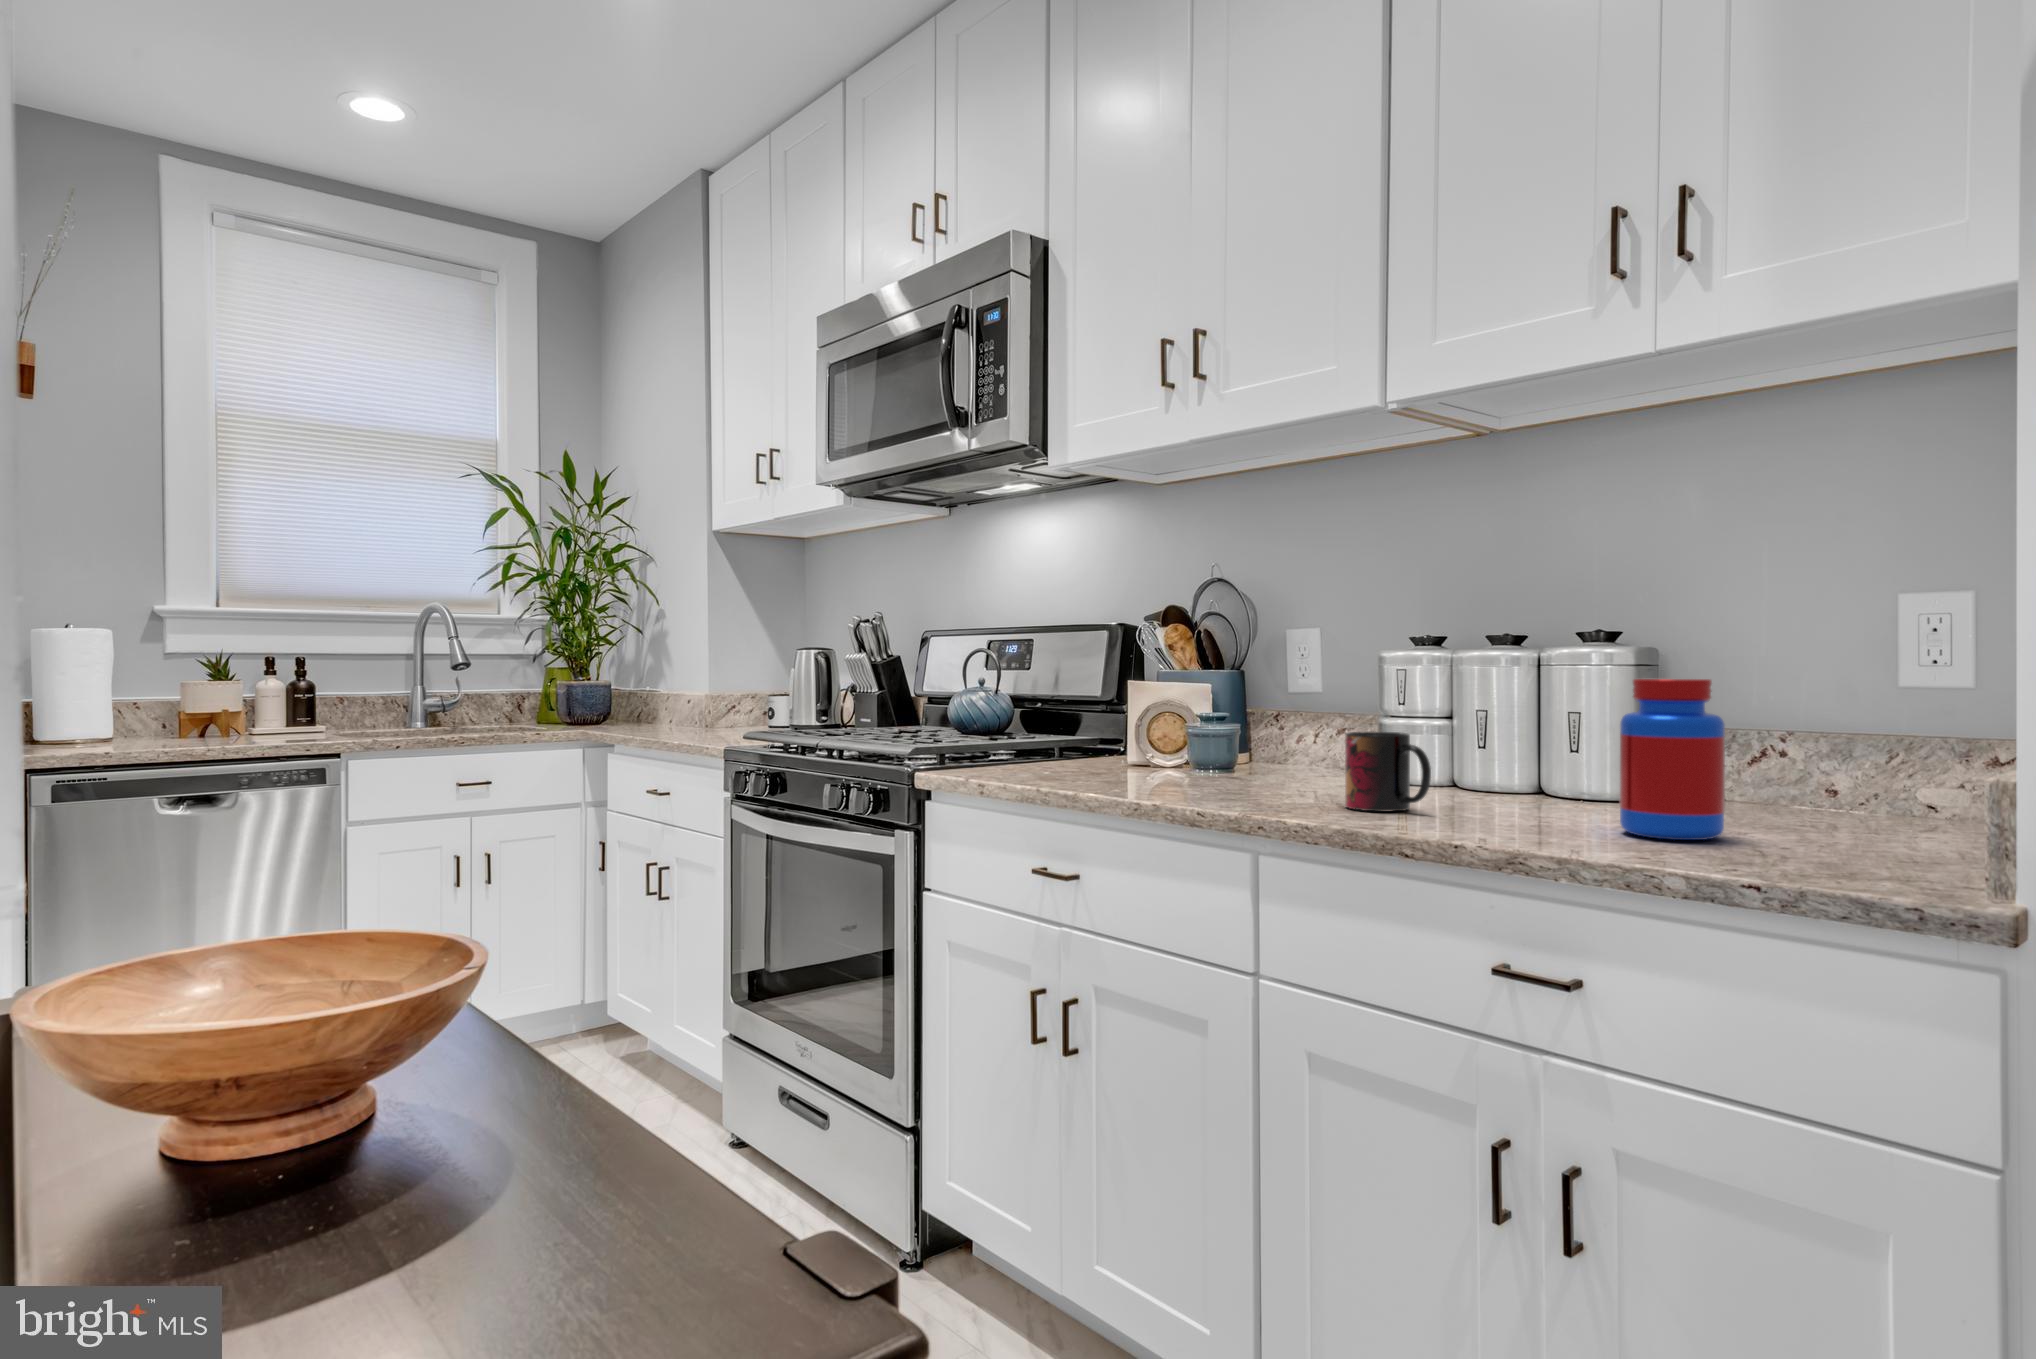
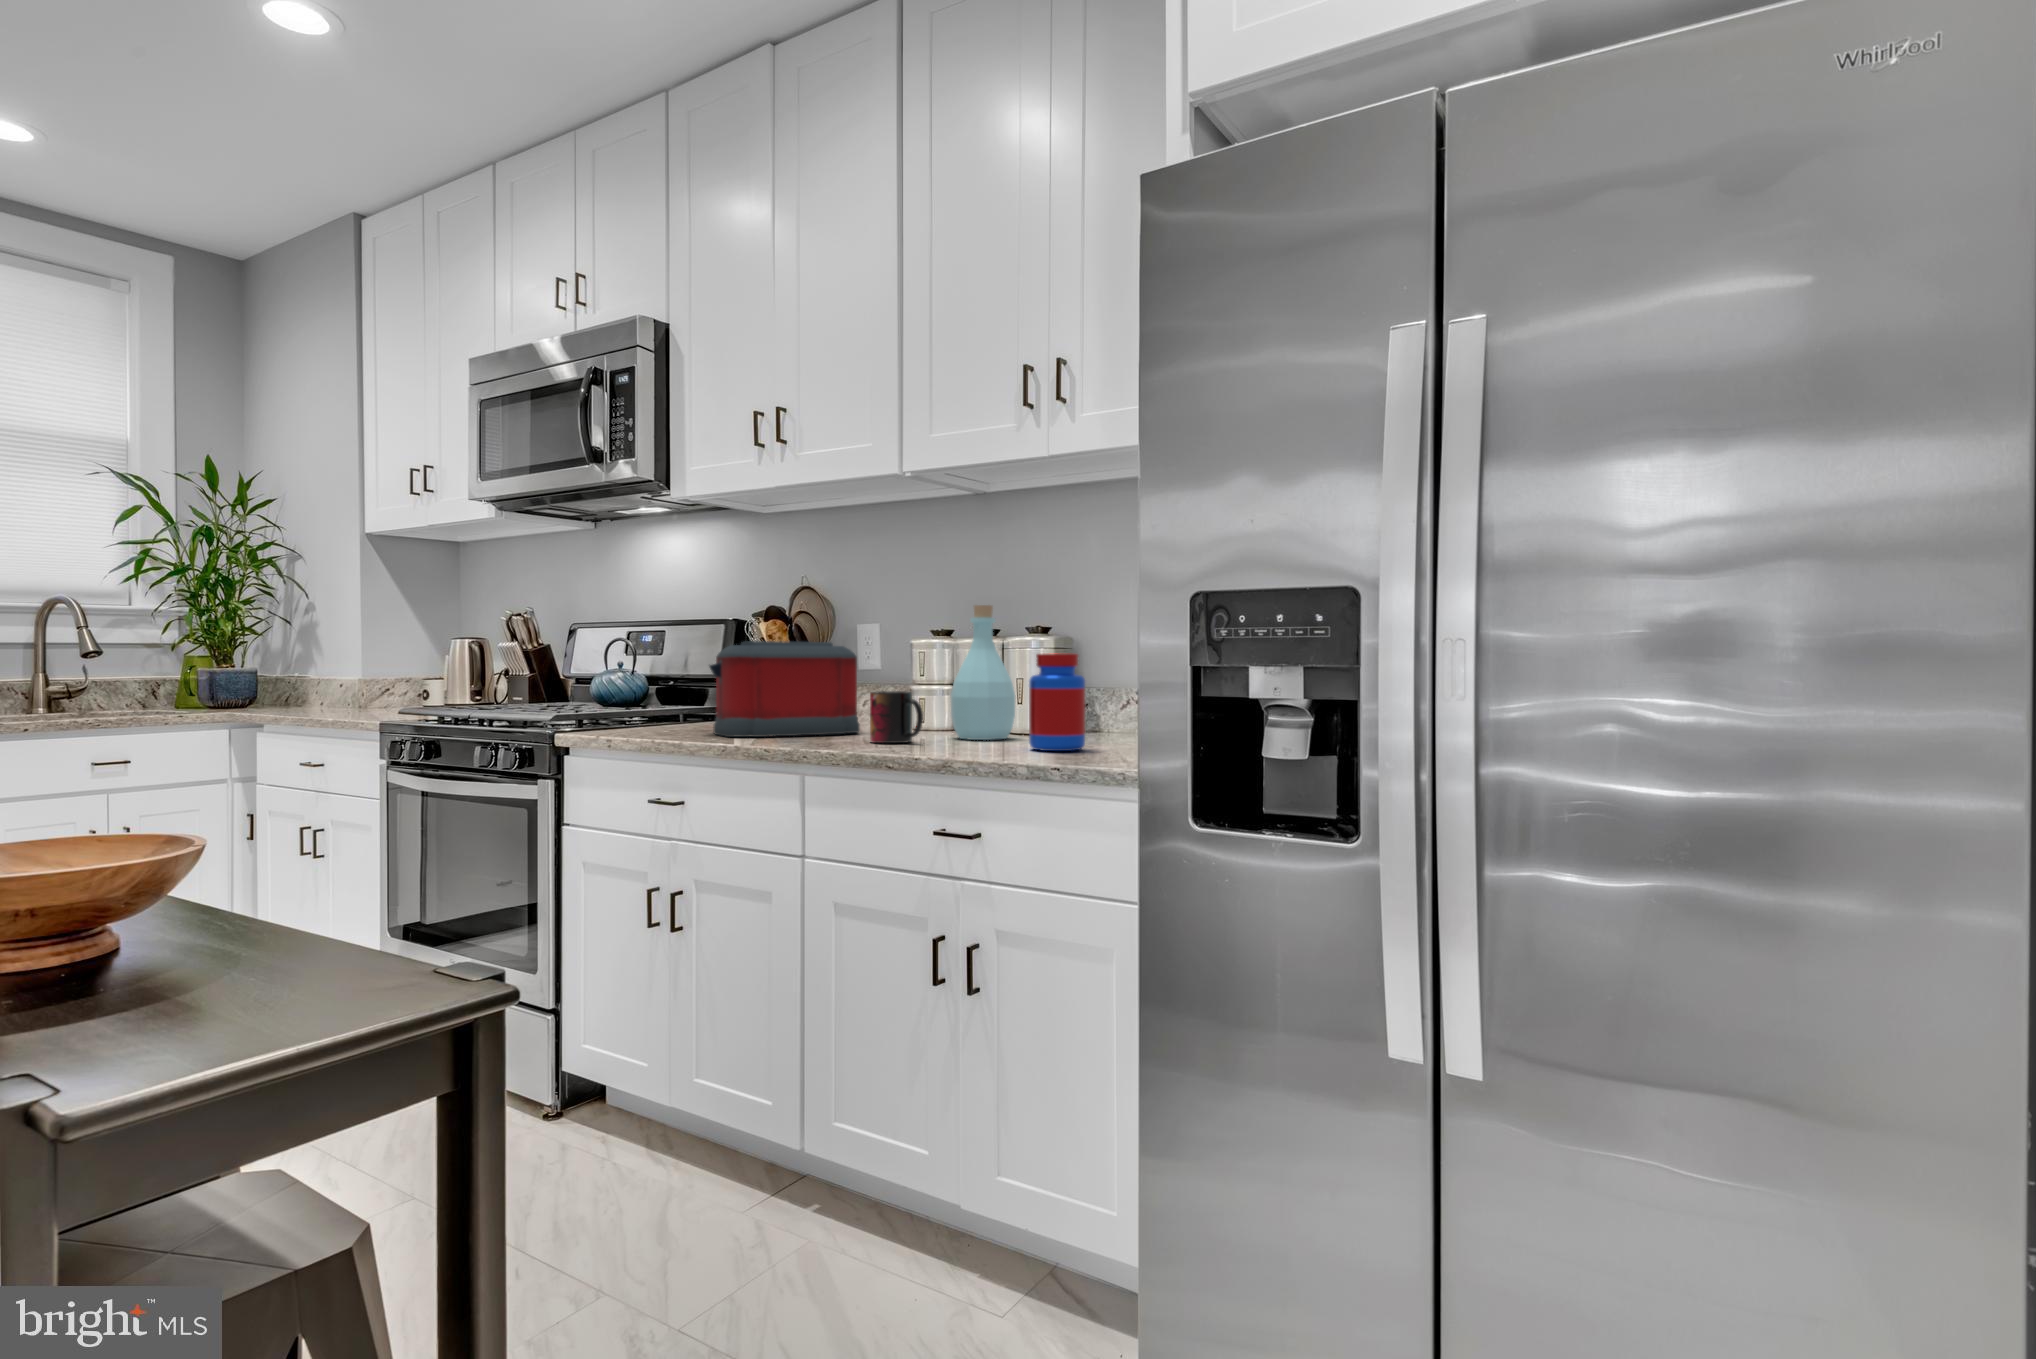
bottle: none [1462,601,1570,808] -> present [951,605,1015,740]
toaster: none [1108,657,1317,792] -> present [710,641,860,737]

